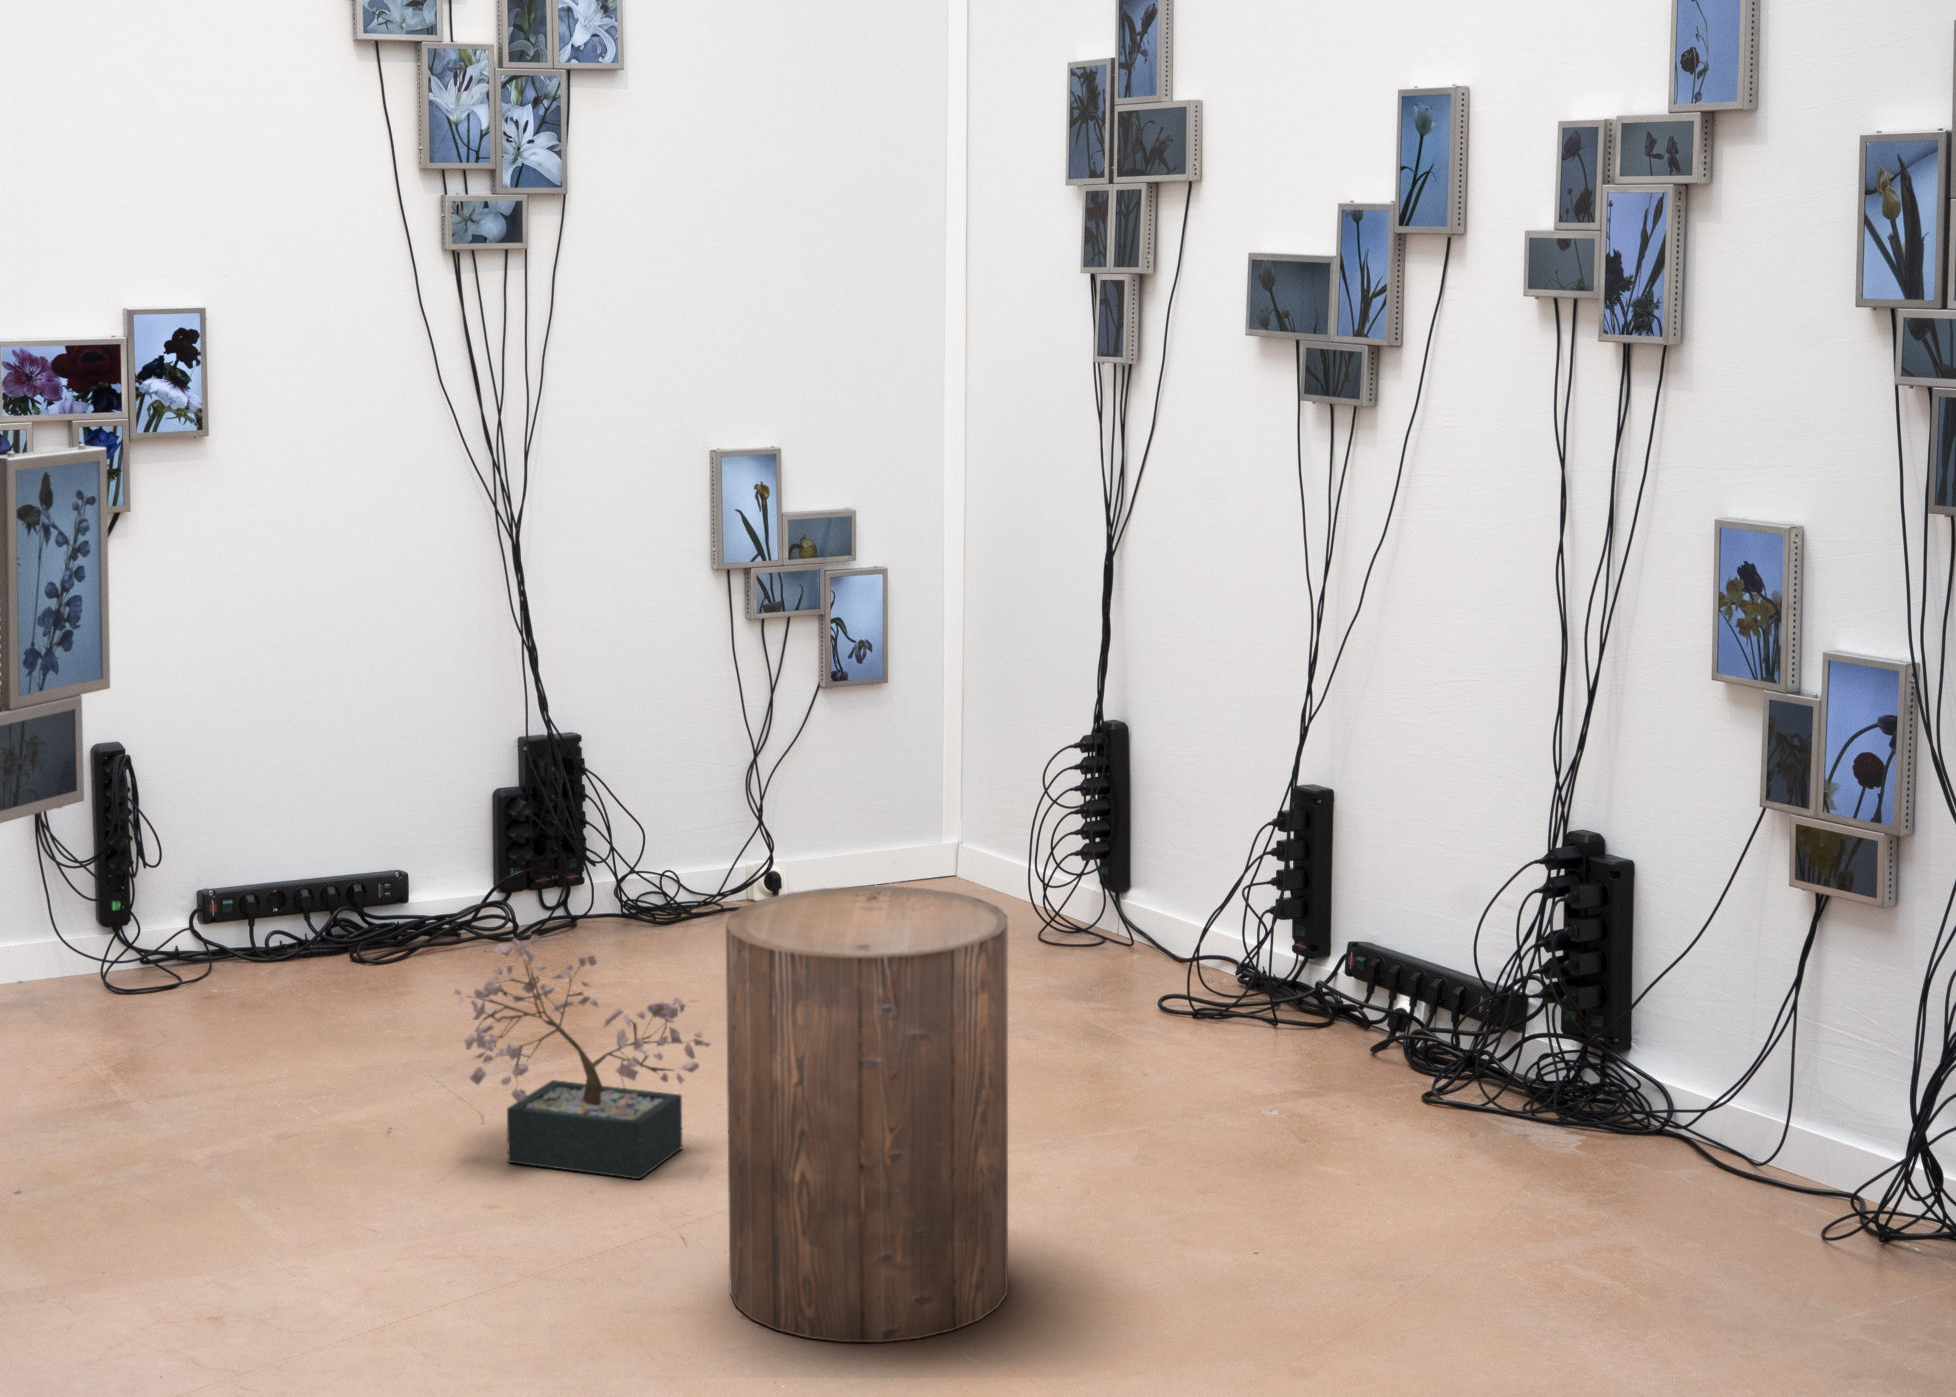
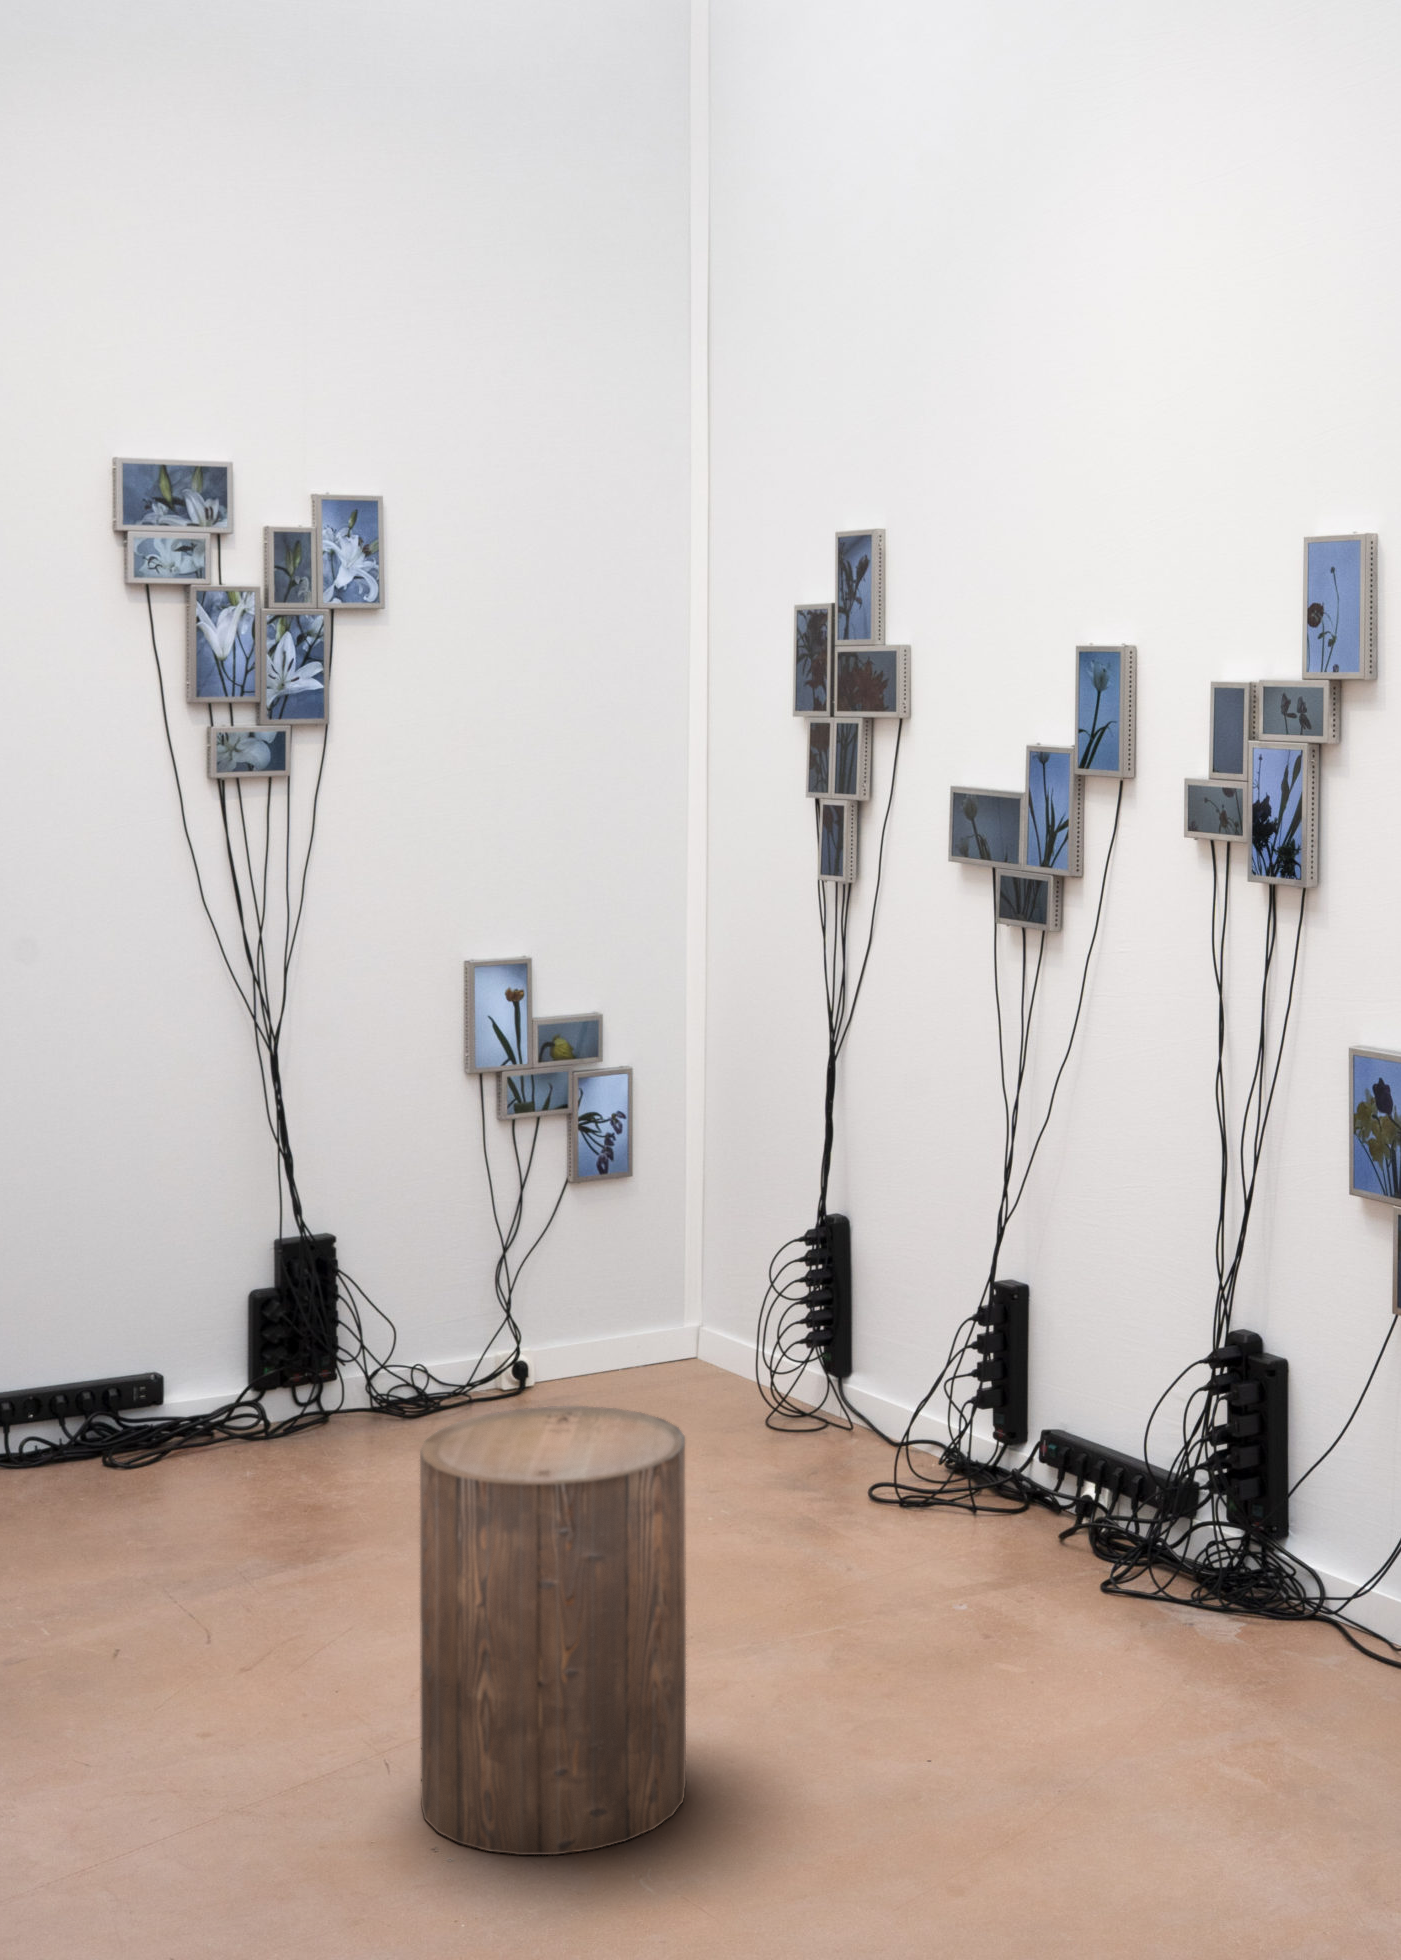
decorative plant: present [454,935,711,1179] -> none [178,1446,426,1686]

